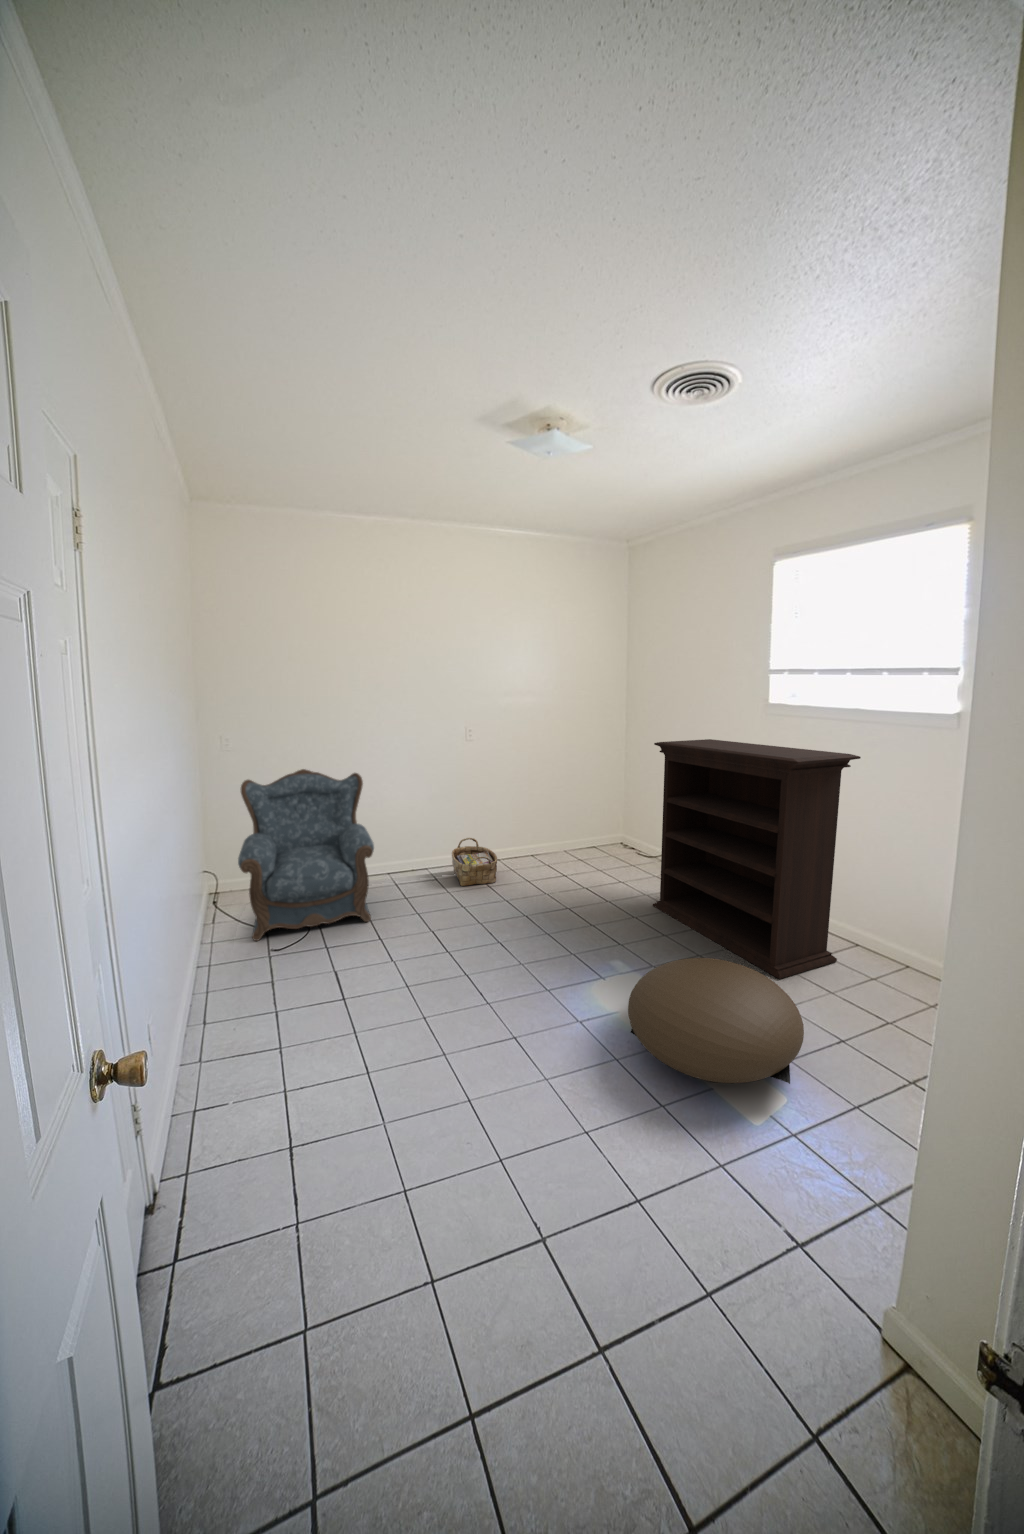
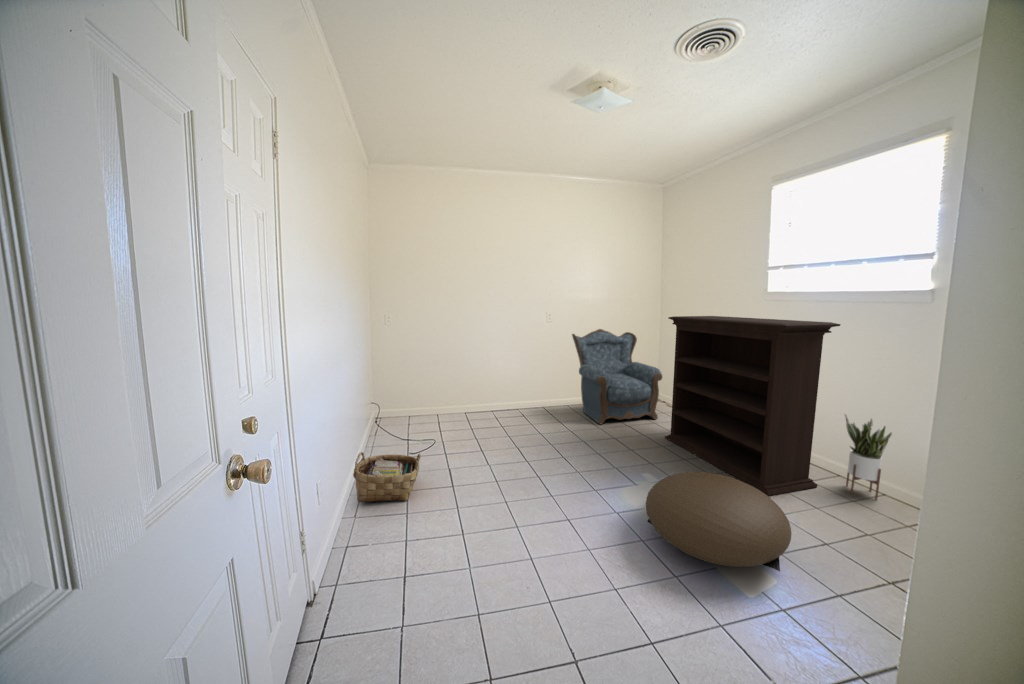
armchair: present [238,769,374,941] -> present [572,329,662,424]
woven basket: present [452,838,497,886] -> present [353,452,421,502]
potted plant: none [866,867,918,972] -> present [844,414,892,499]

